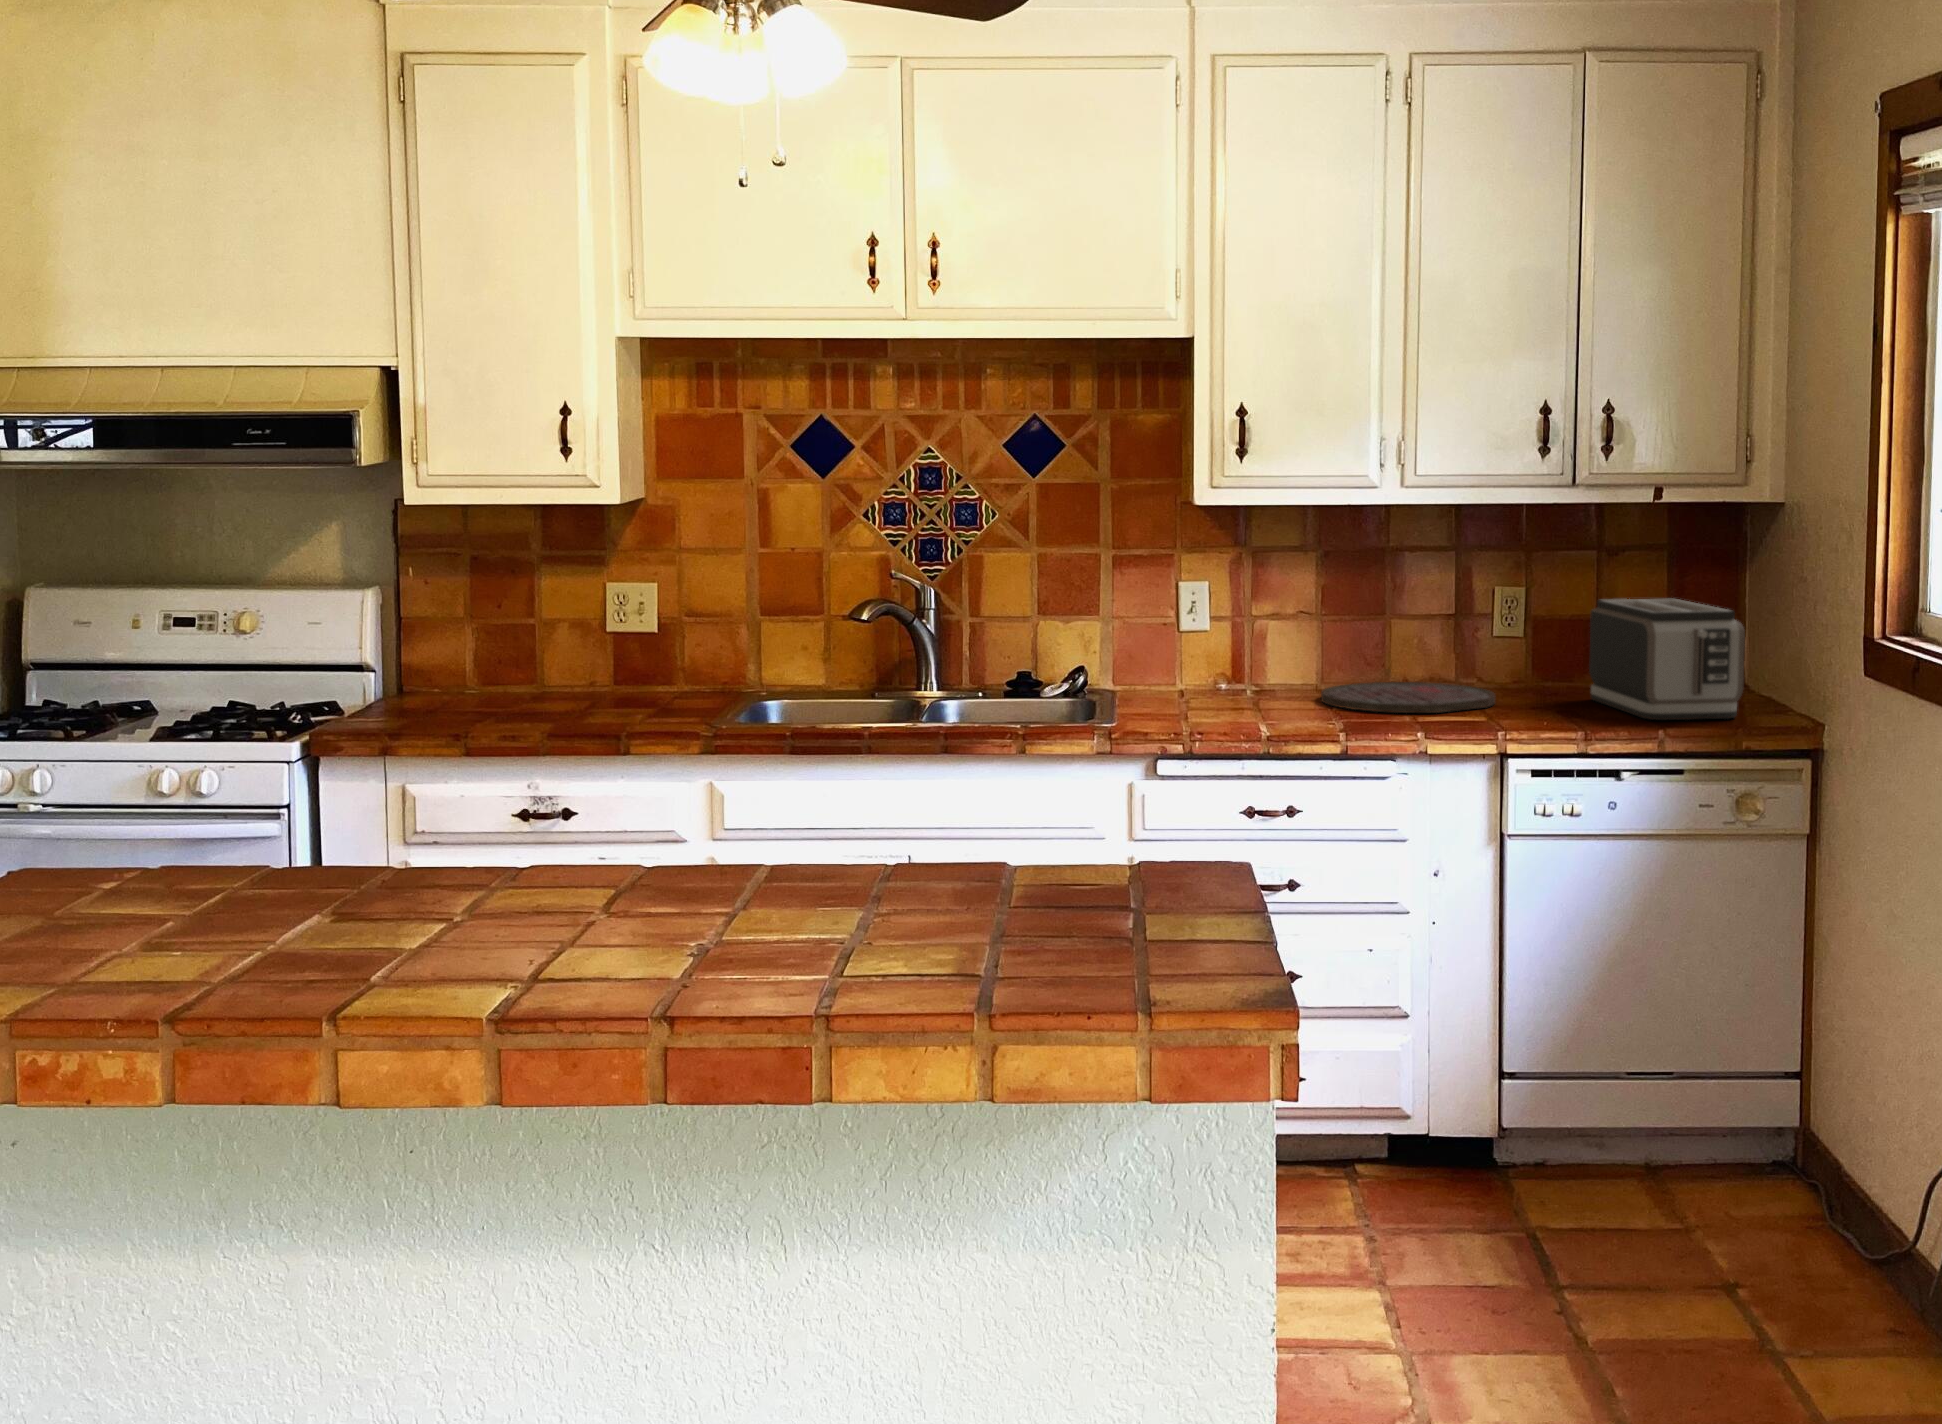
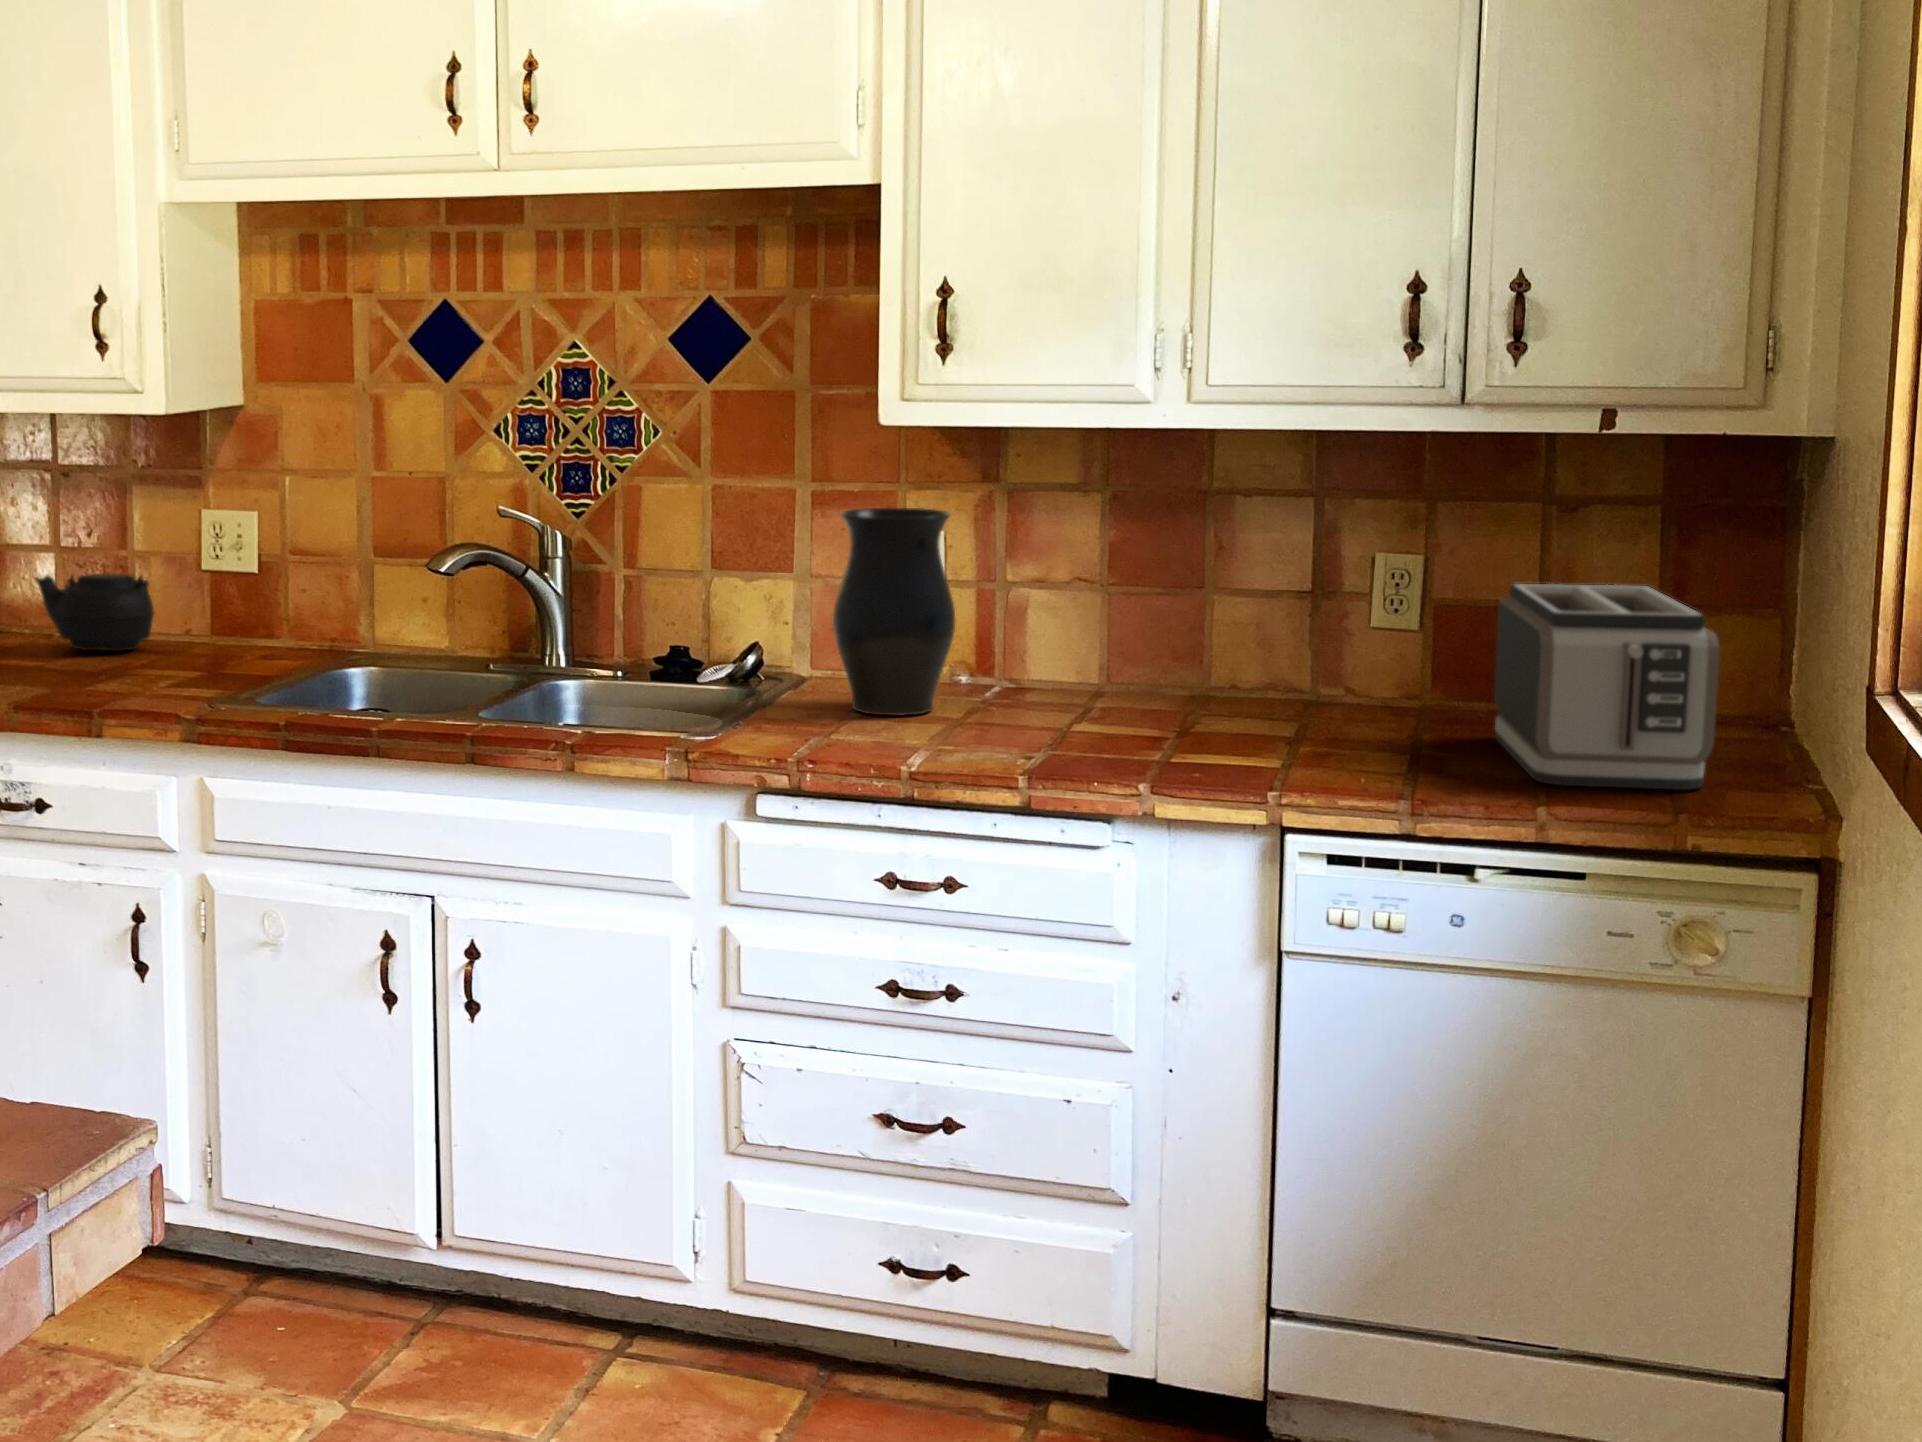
vase: none [1161,562,1245,706] -> present [833,508,955,716]
teapot: none [485,634,587,696] -> present [35,574,154,651]
cutting board: present [1321,682,1495,713] -> none [1066,690,1334,748]

